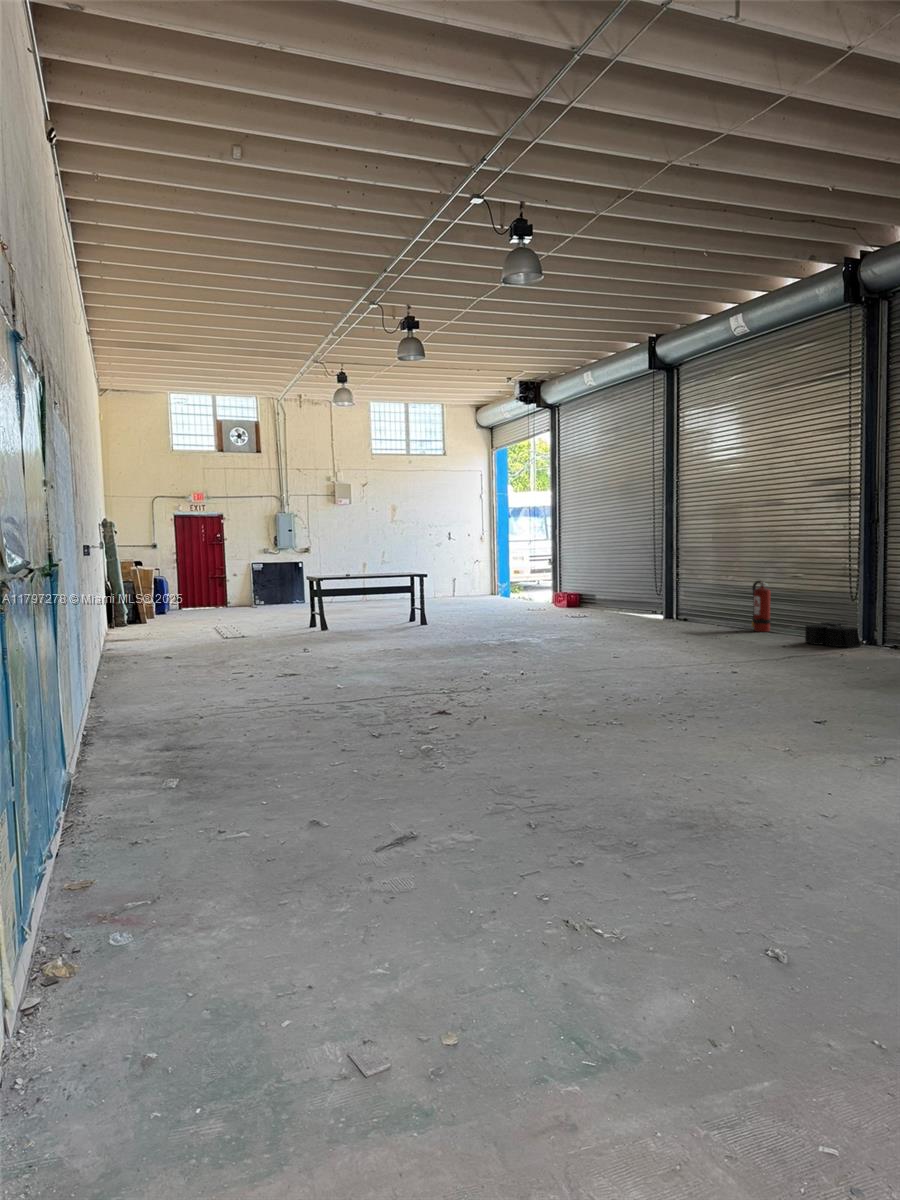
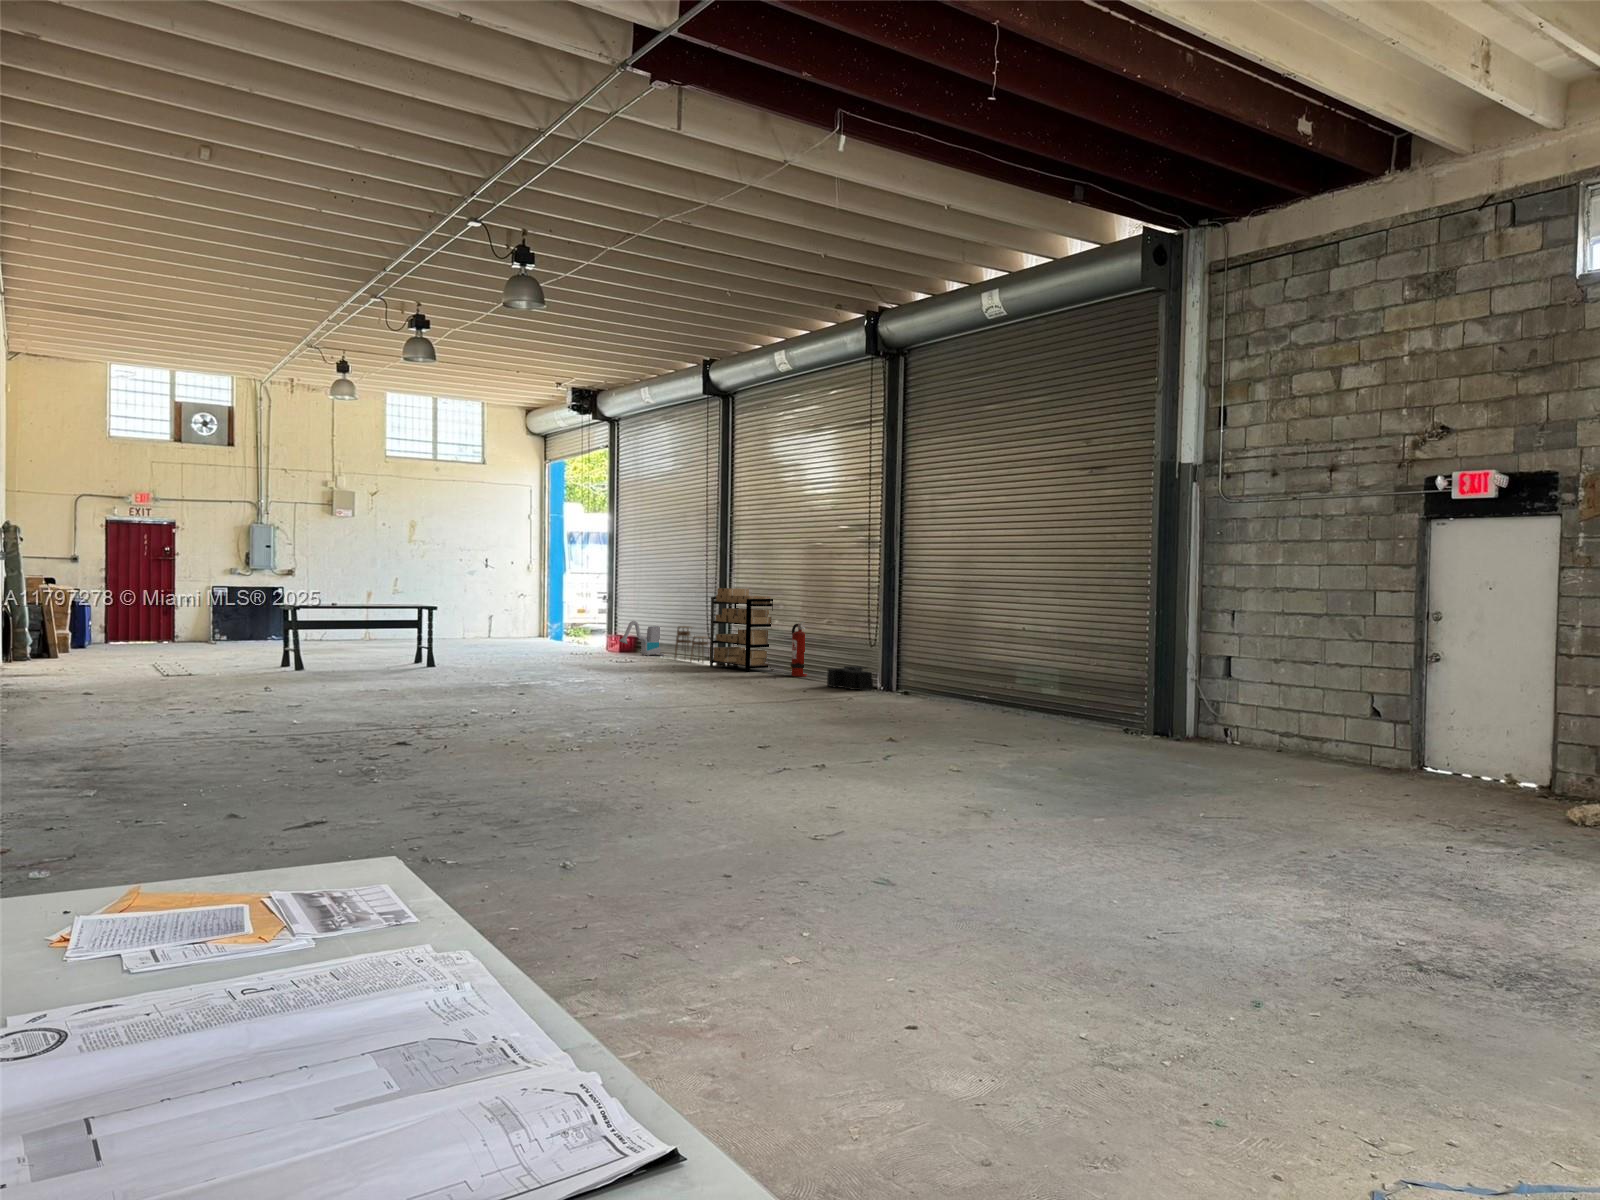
shelving unit: none [664,549,731,628] -> present [710,588,774,672]
vacuum cleaner: none [571,581,611,611] -> present [619,621,664,656]
stool: none [624,584,661,618] -> present [675,626,708,662]

